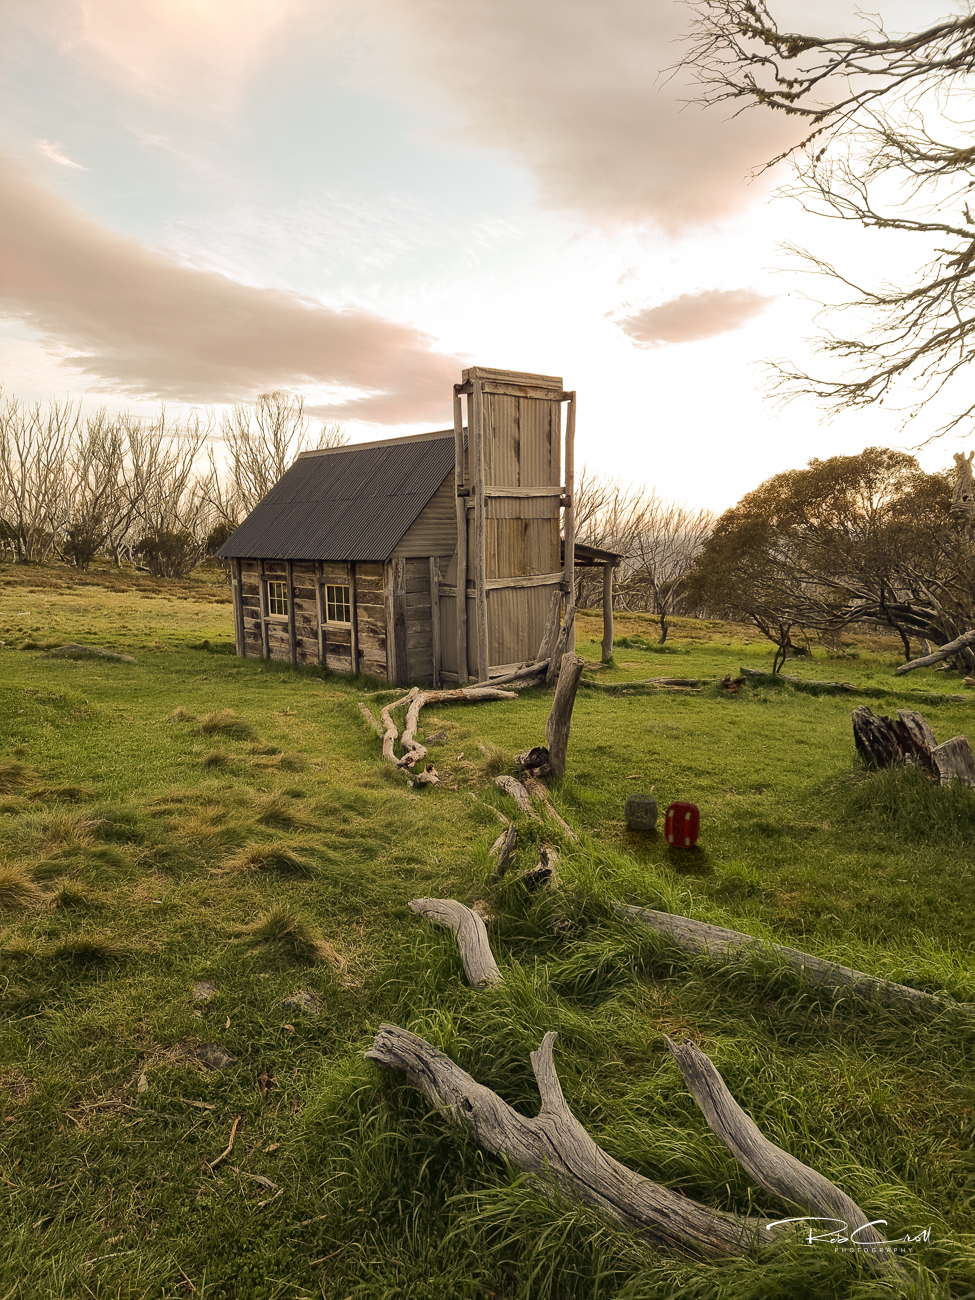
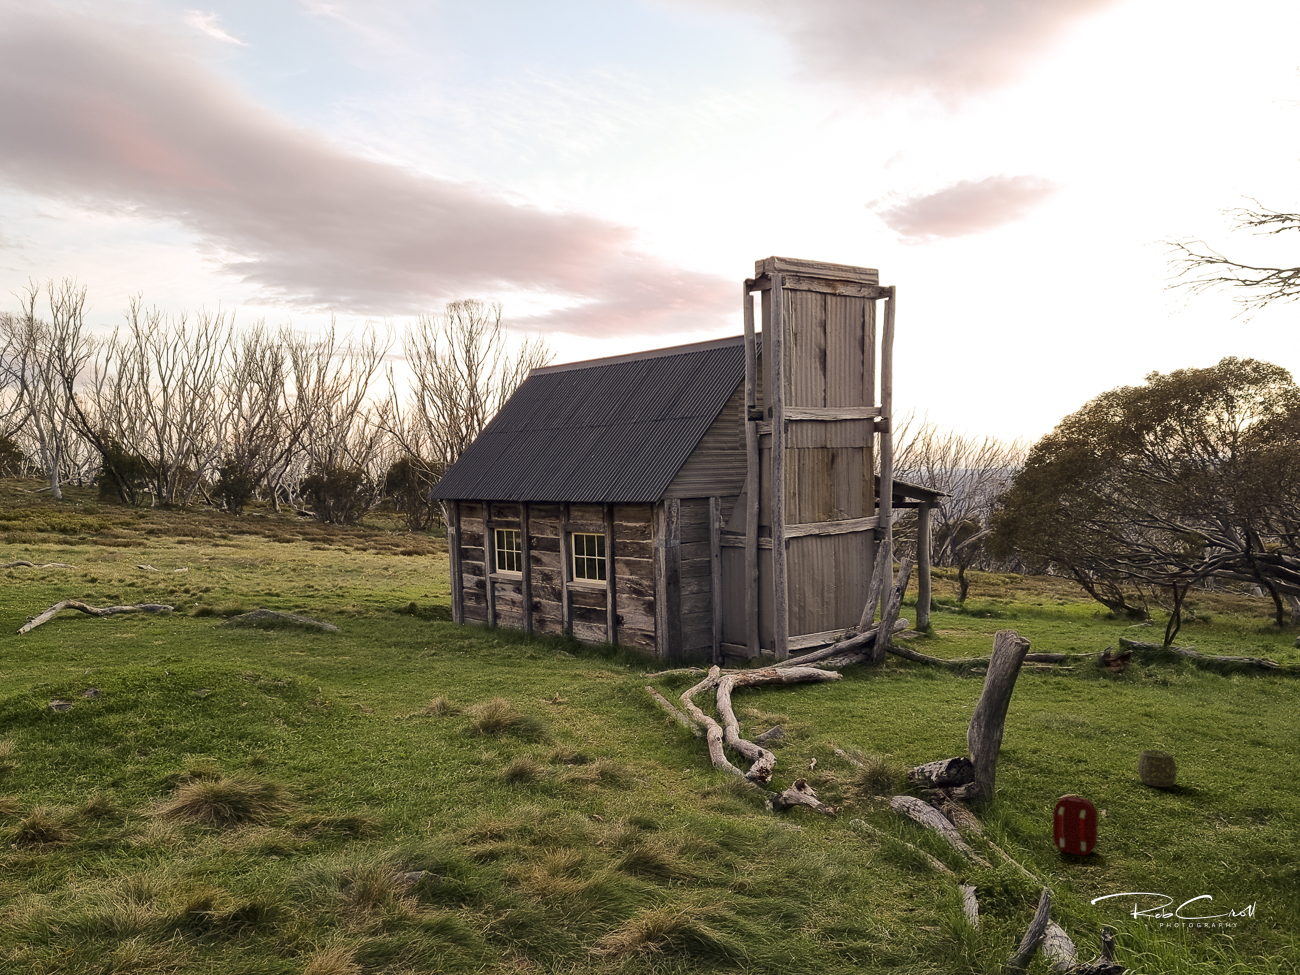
woven basket: present [624,794,658,830] -> present [1138,750,1177,787]

